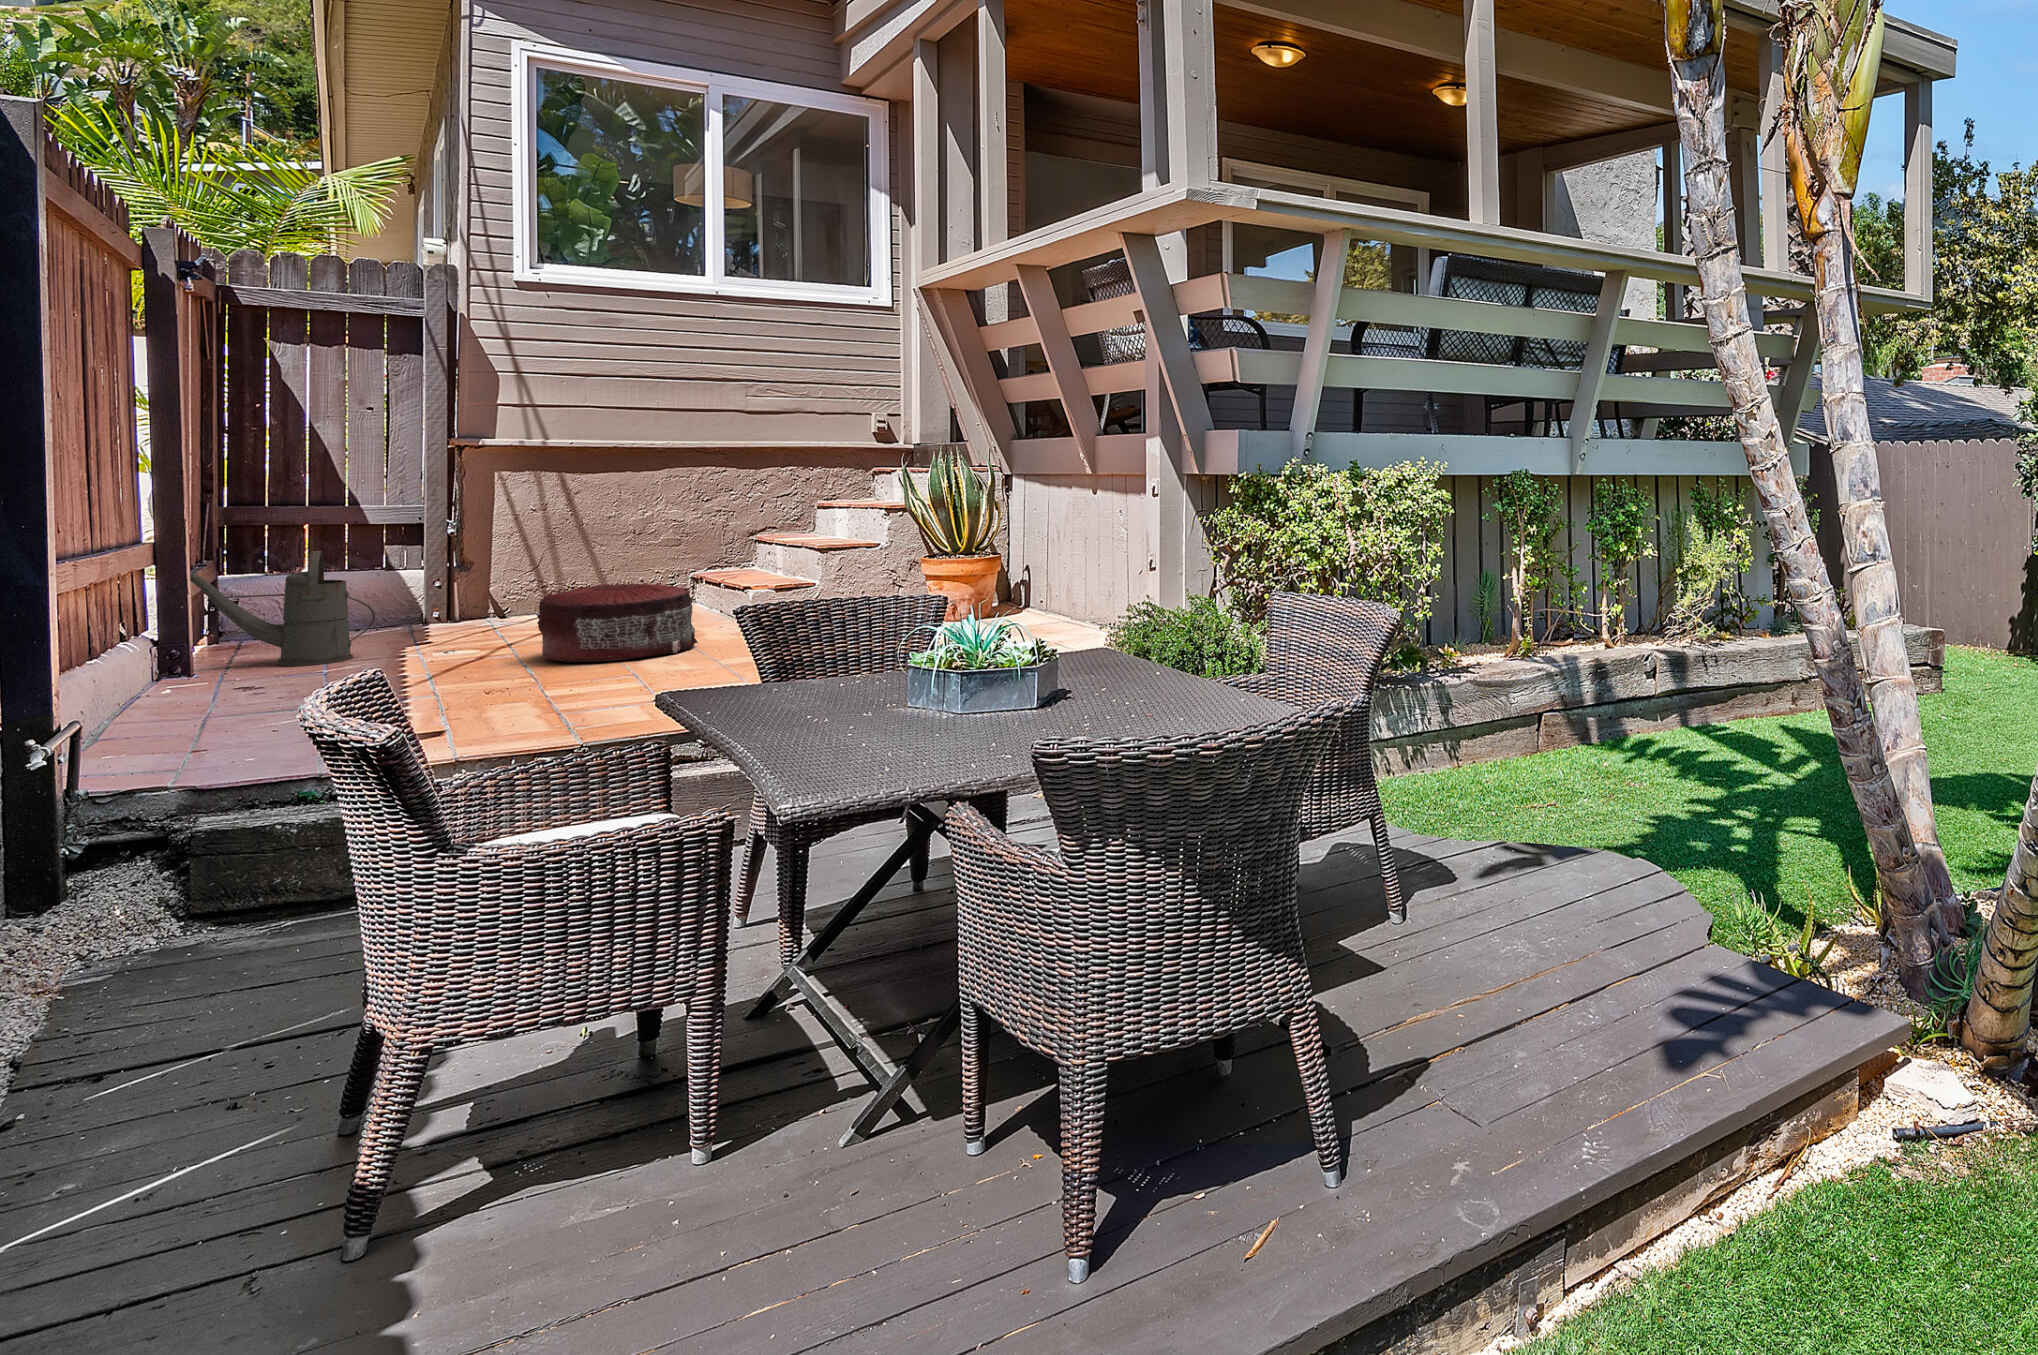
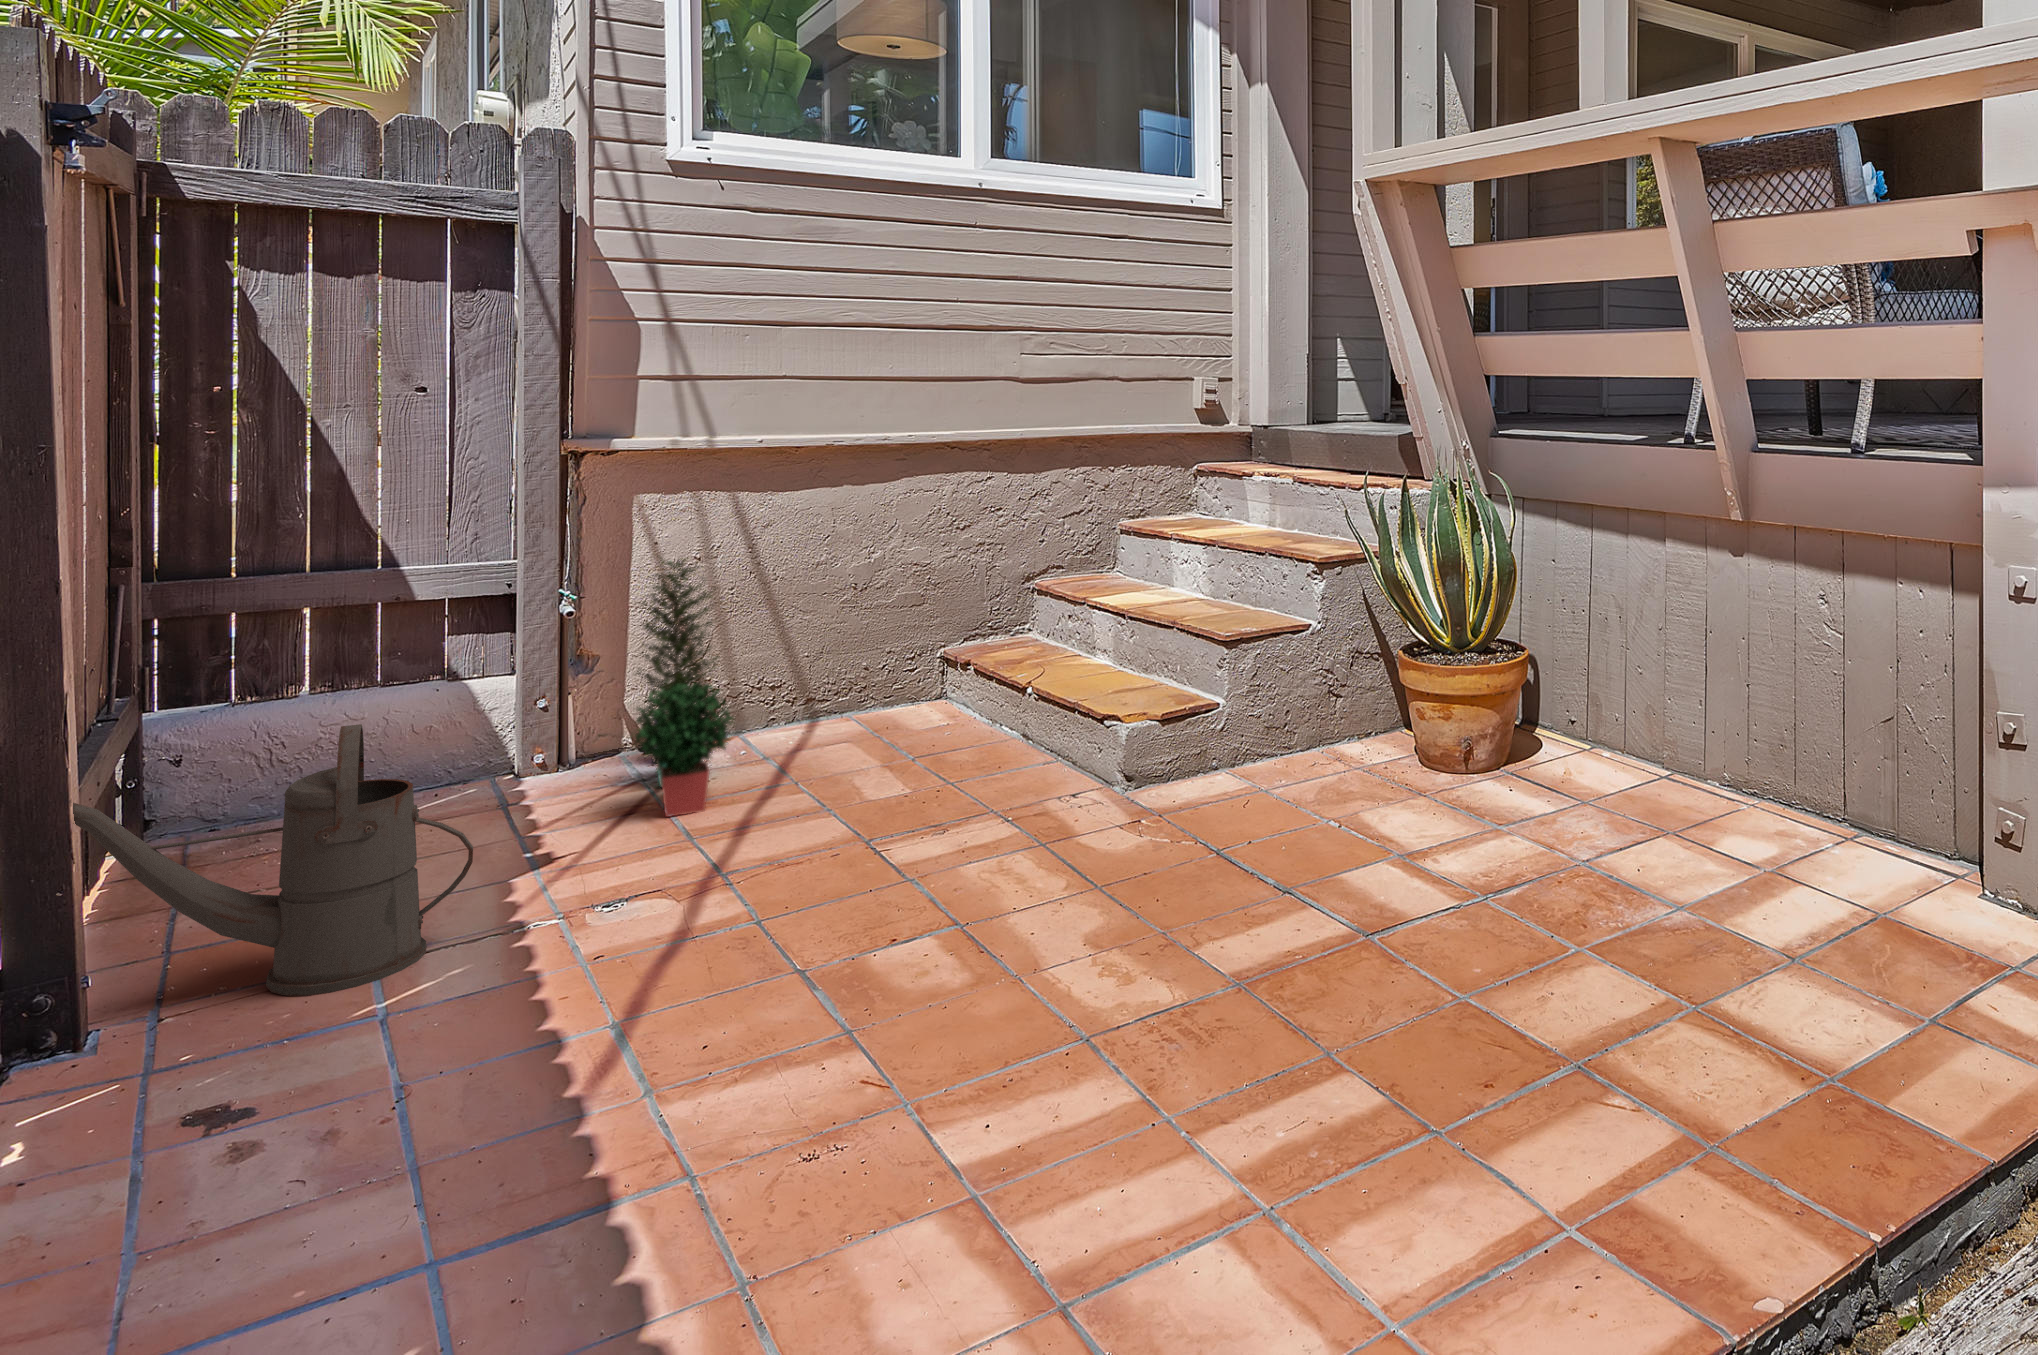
potted plant: none [477,503,544,631] -> present [631,559,733,817]
pouf: present [537,583,698,662] -> none [843,756,1140,984]

